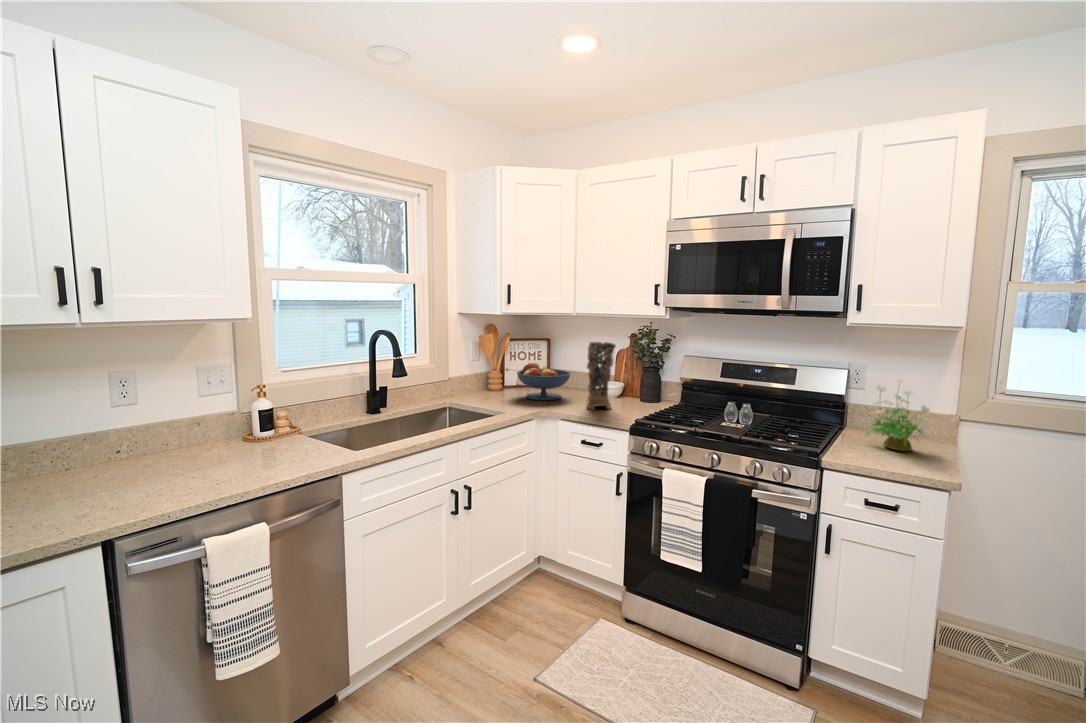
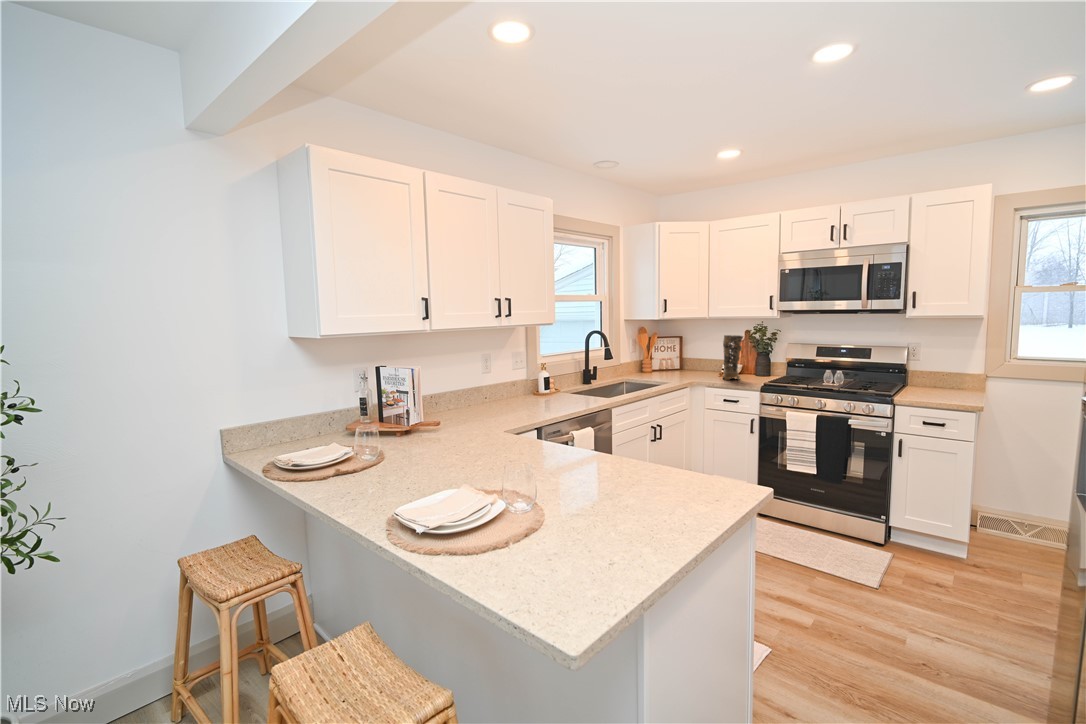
fruit bowl: present [517,363,571,400] -> none [667,352,706,377]
potted plant: present [867,381,930,451] -> none [921,350,965,394]

